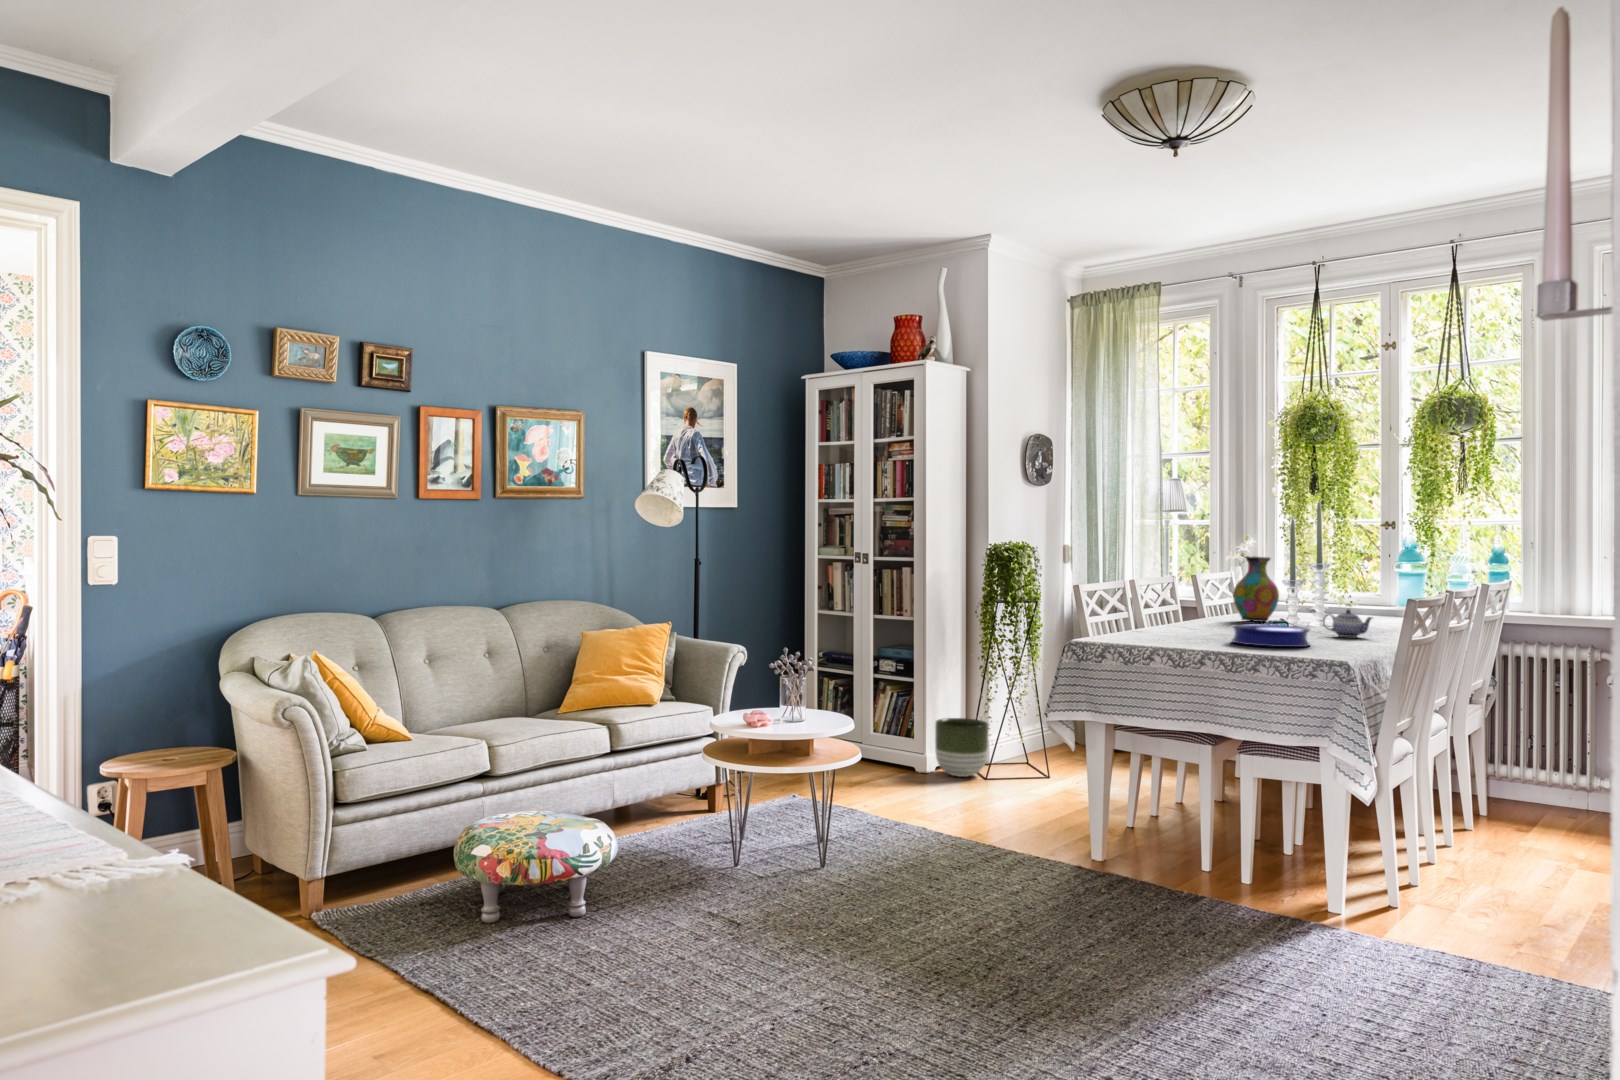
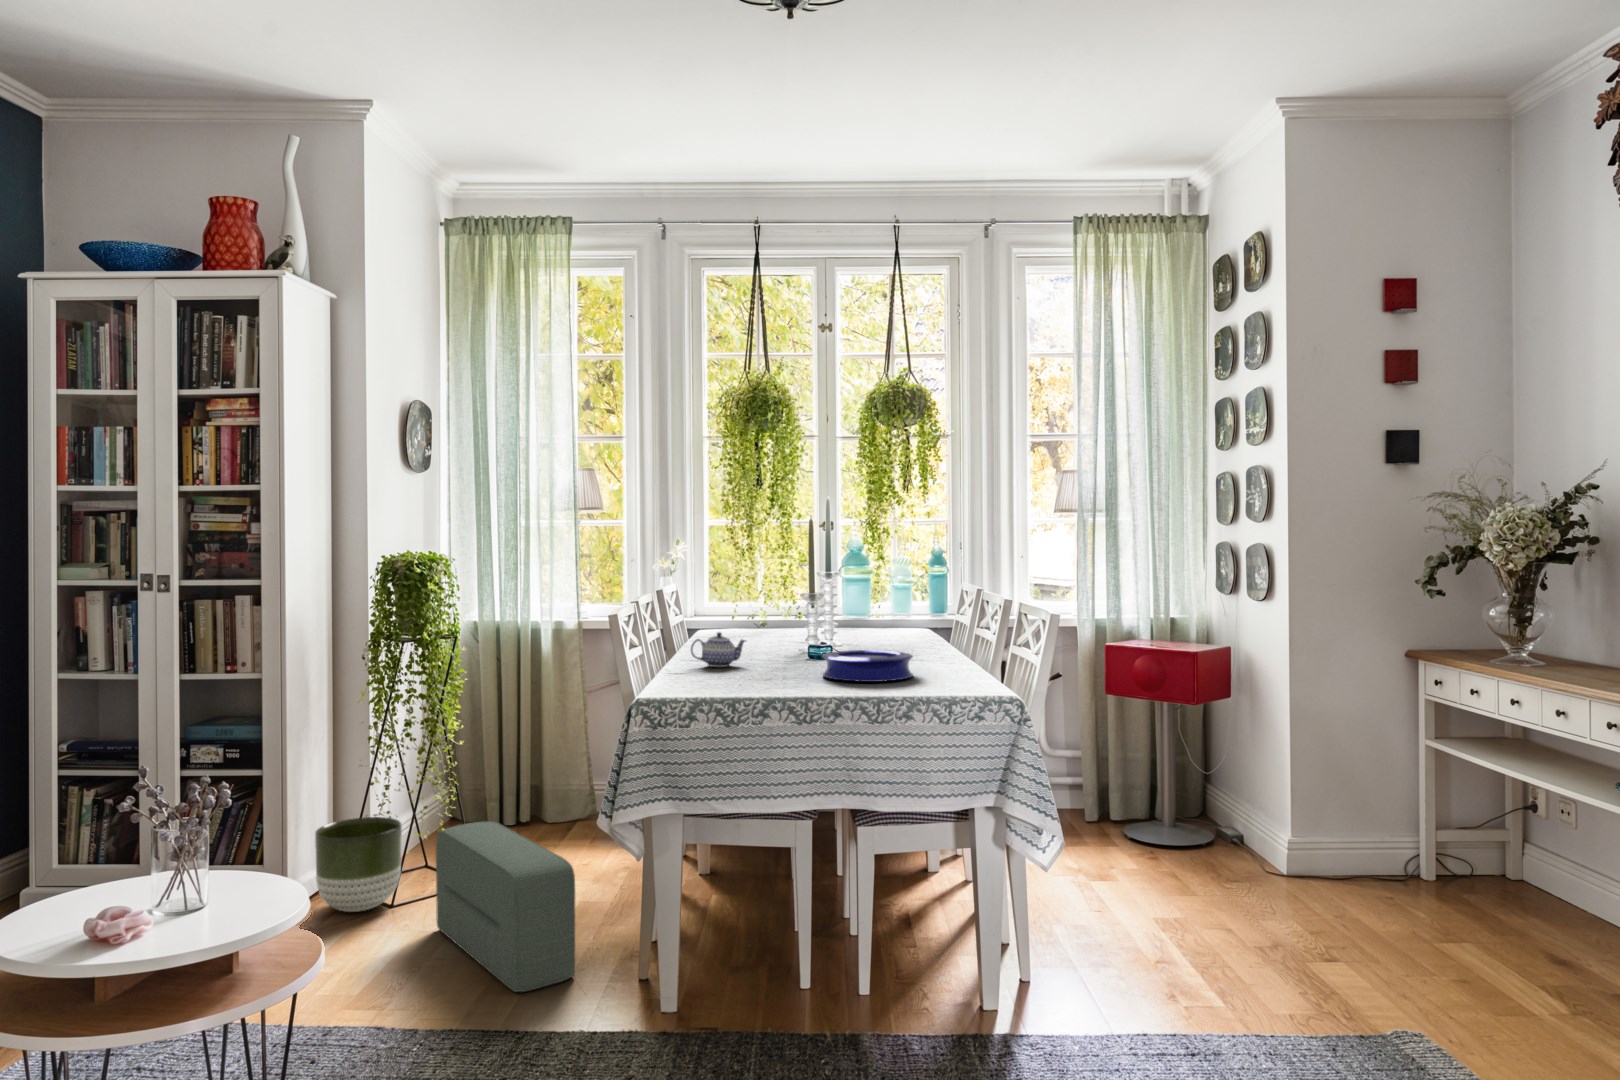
vase: present [1233,556,1279,622] -> none [719,562,769,640]
teapot: present [1323,610,1373,637] -> present [691,632,745,667]
pouf: none [990,725,1046,828] -> present [436,822,575,992]

